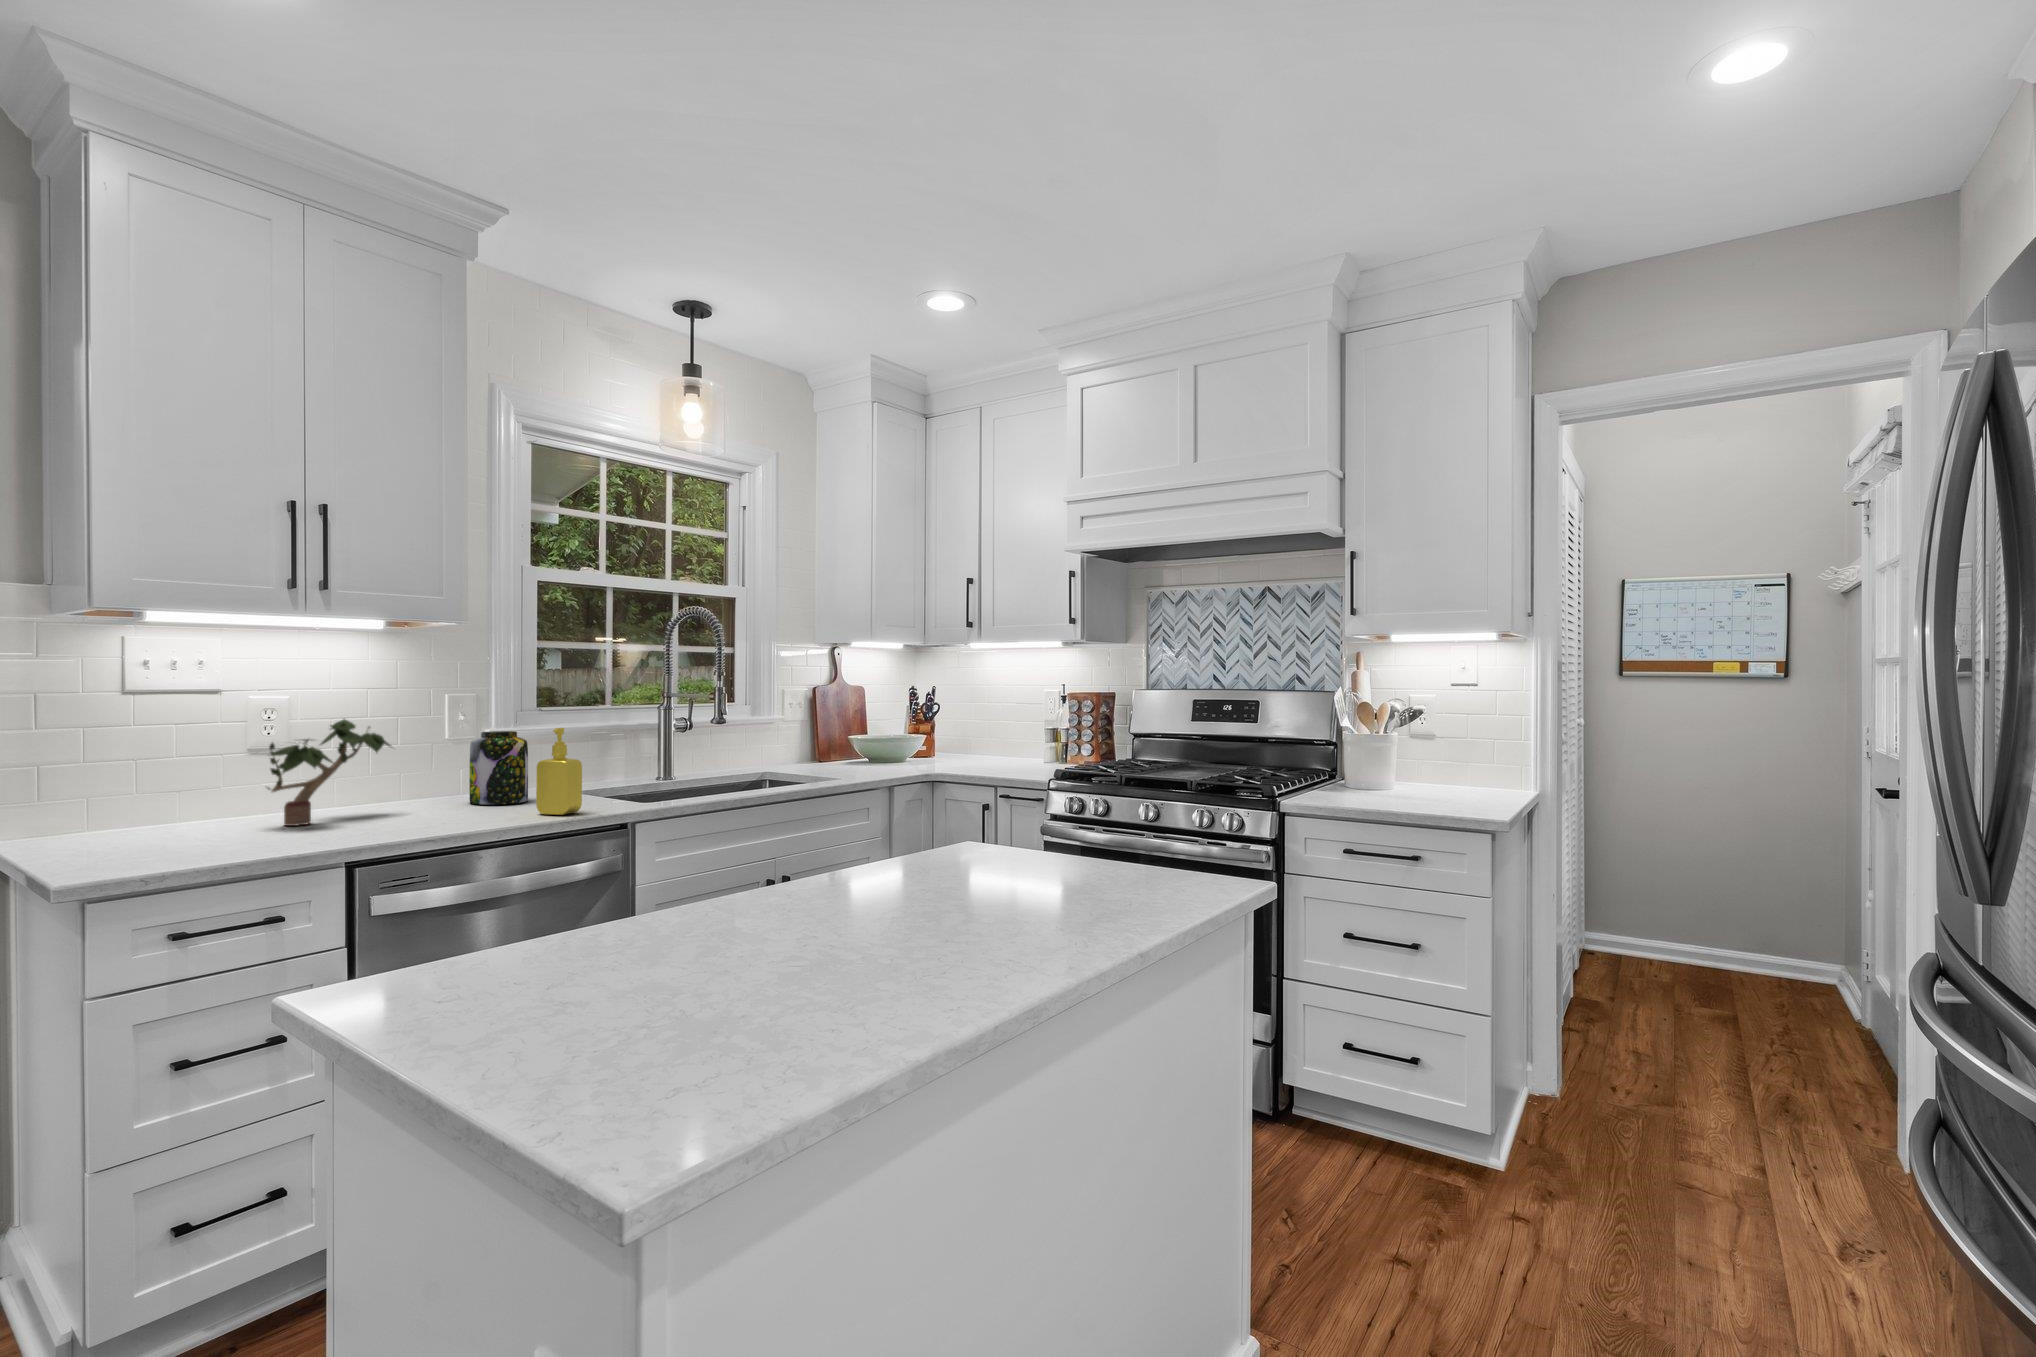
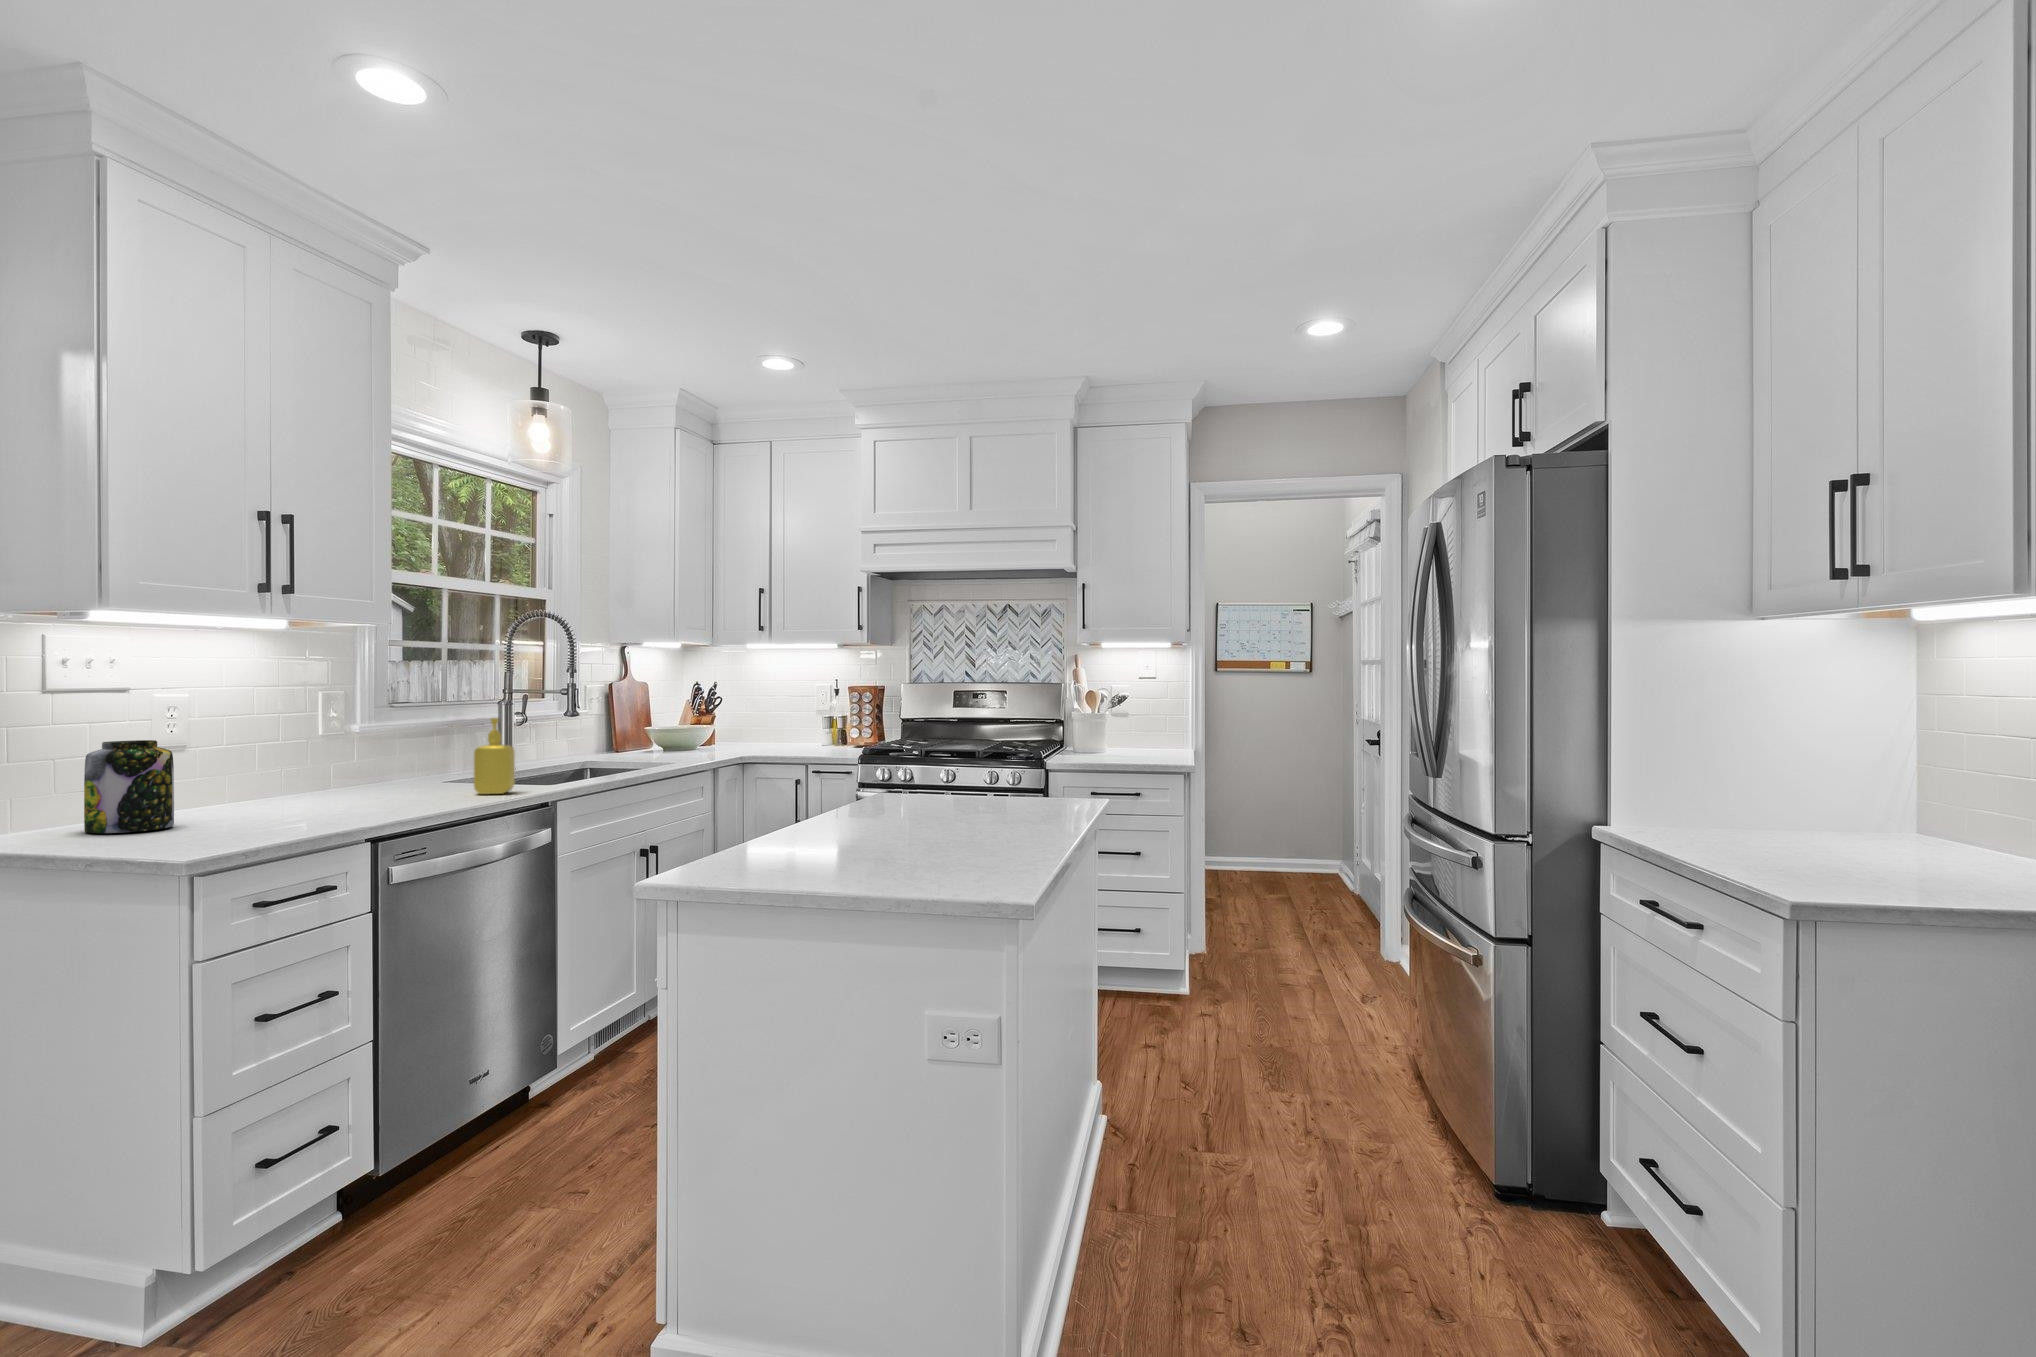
potted plant: present [268,719,391,826] -> none [224,710,340,813]
jar: present [469,731,528,805] -> present [84,740,174,833]

